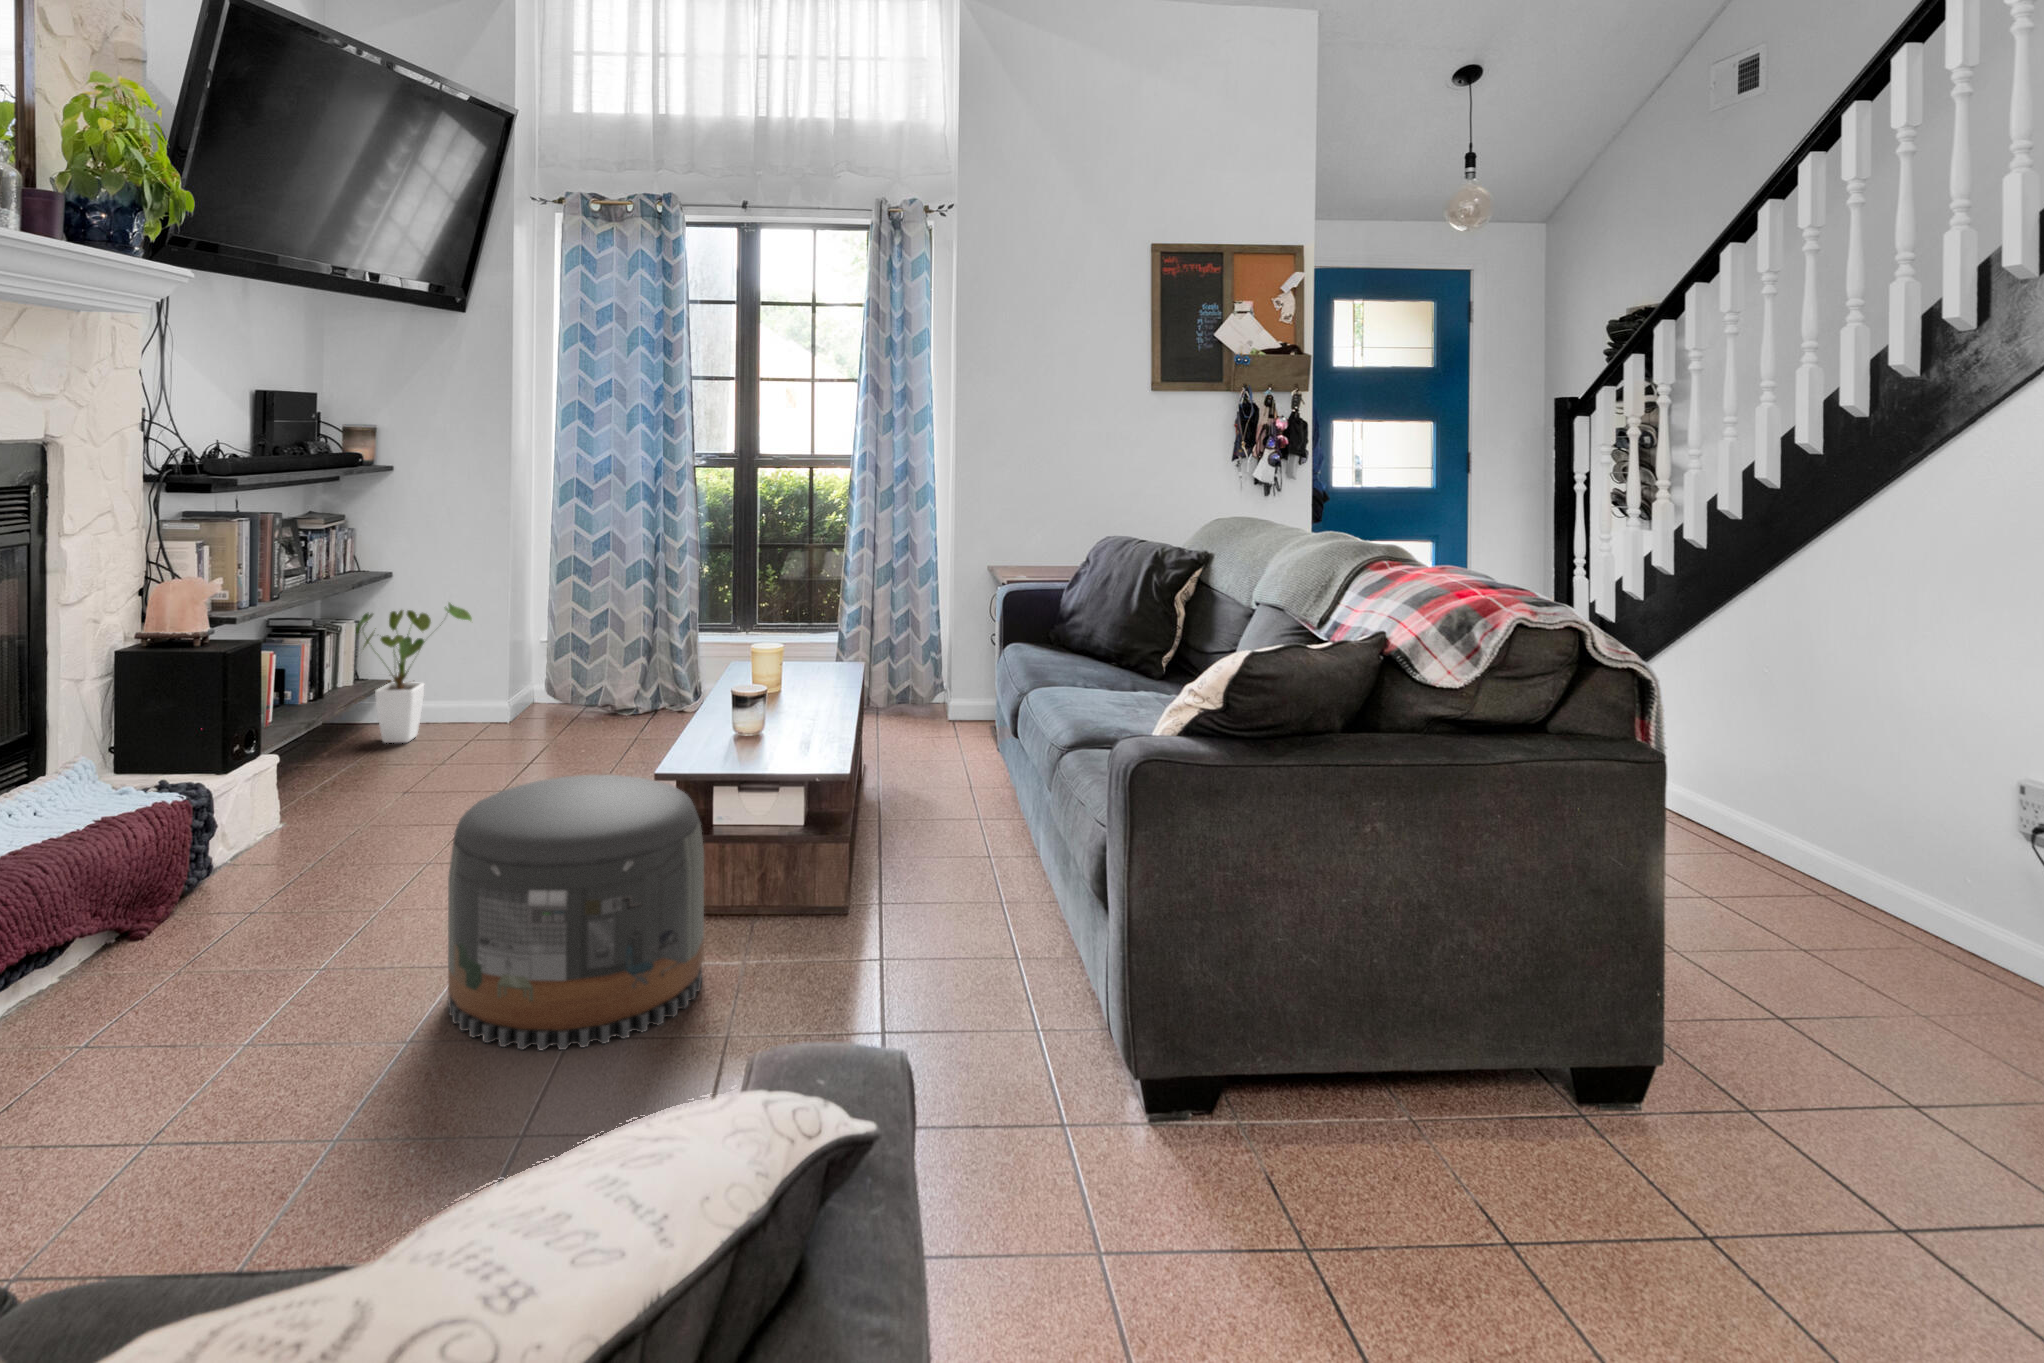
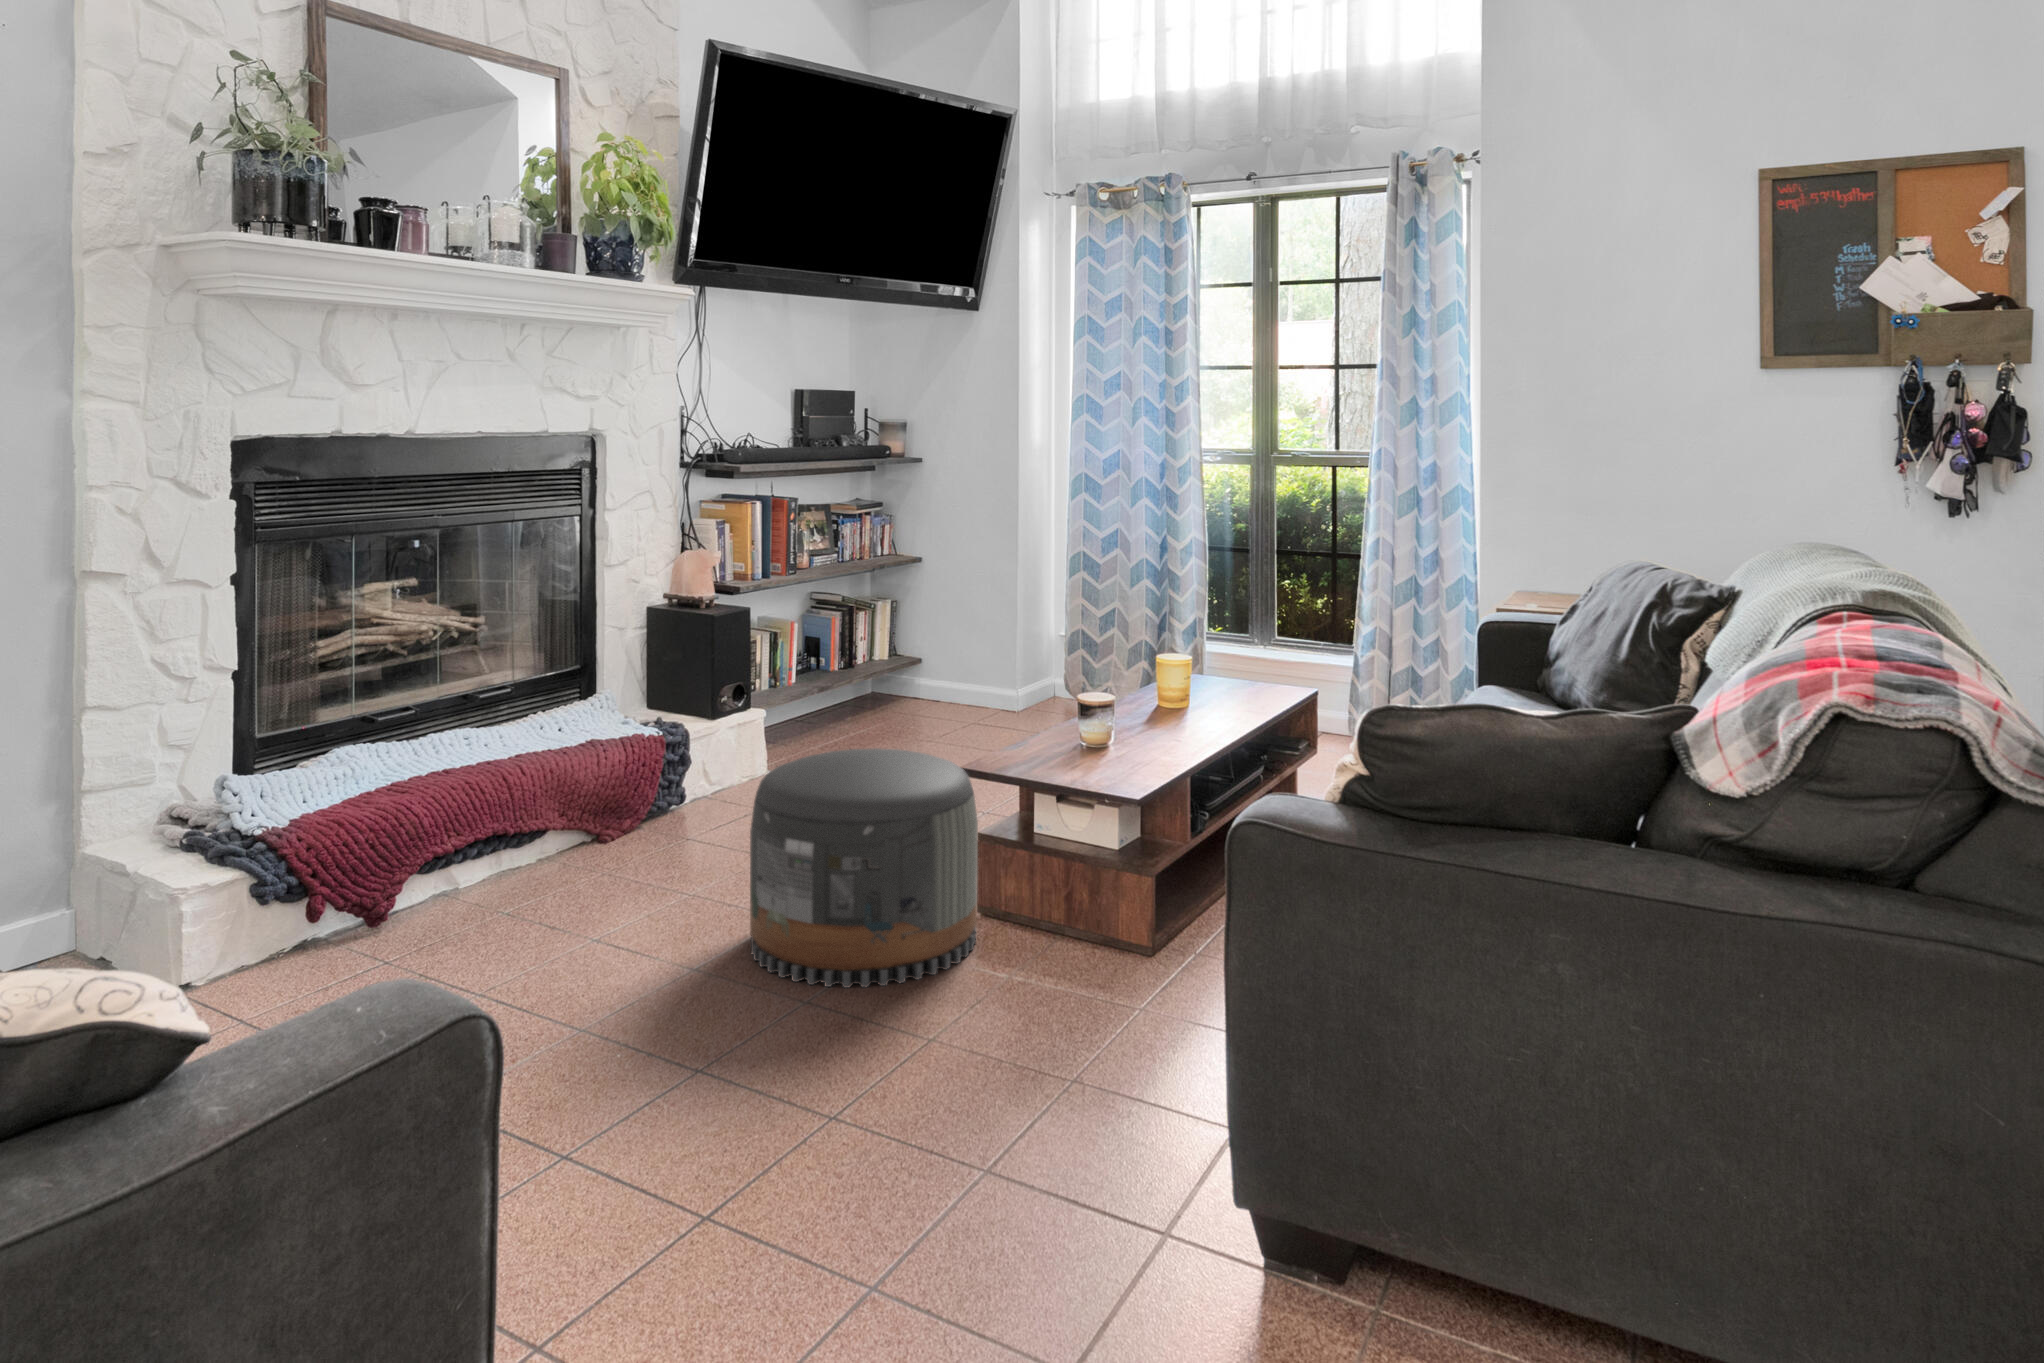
house plant: present [356,603,472,743] -> none [867,587,981,716]

